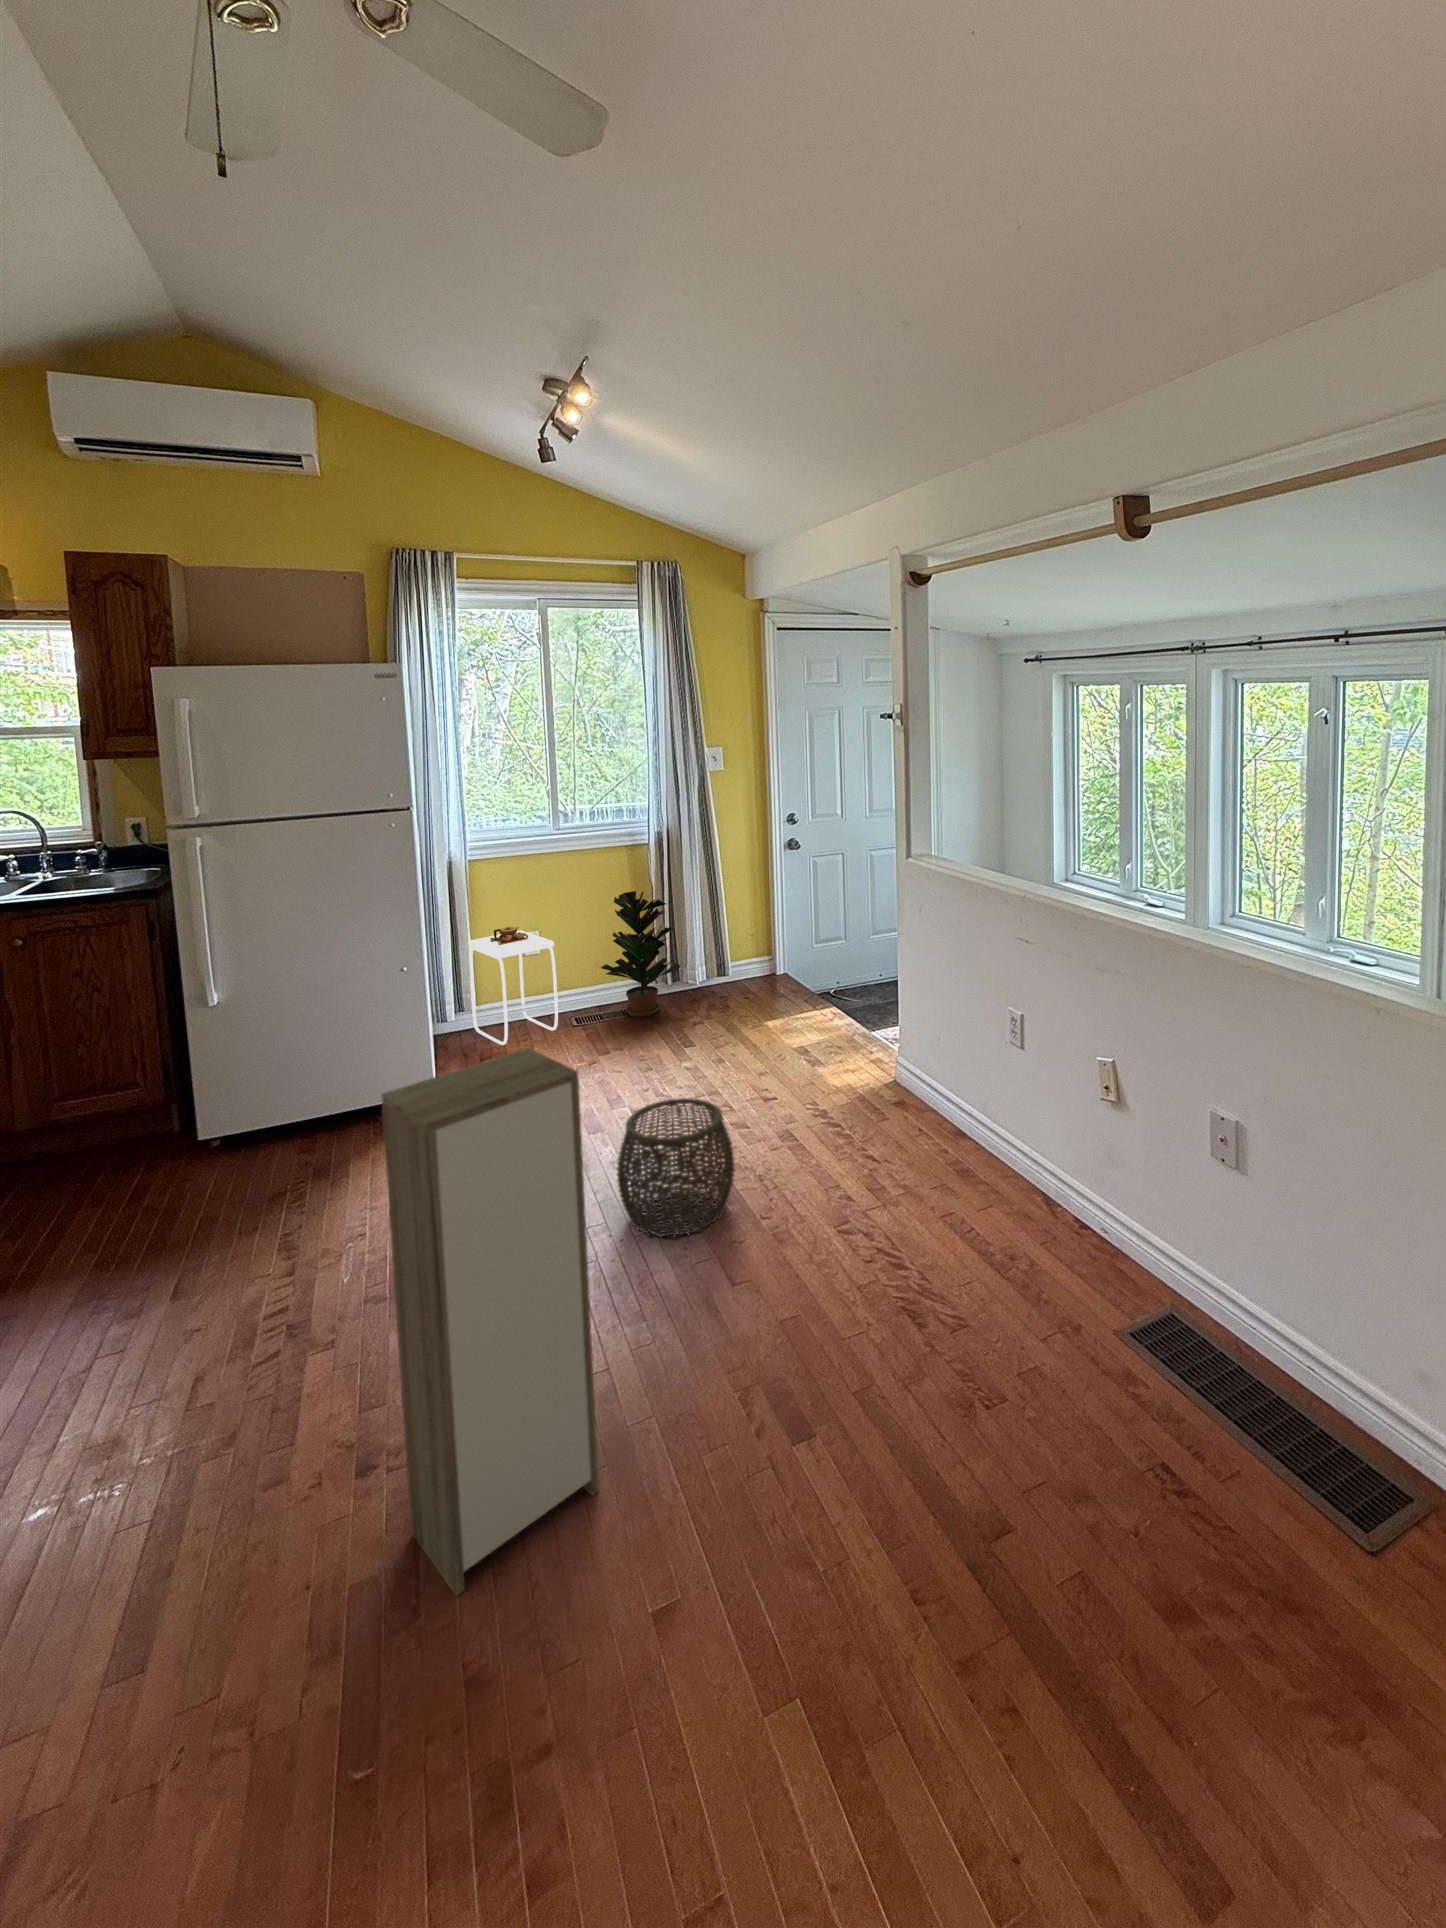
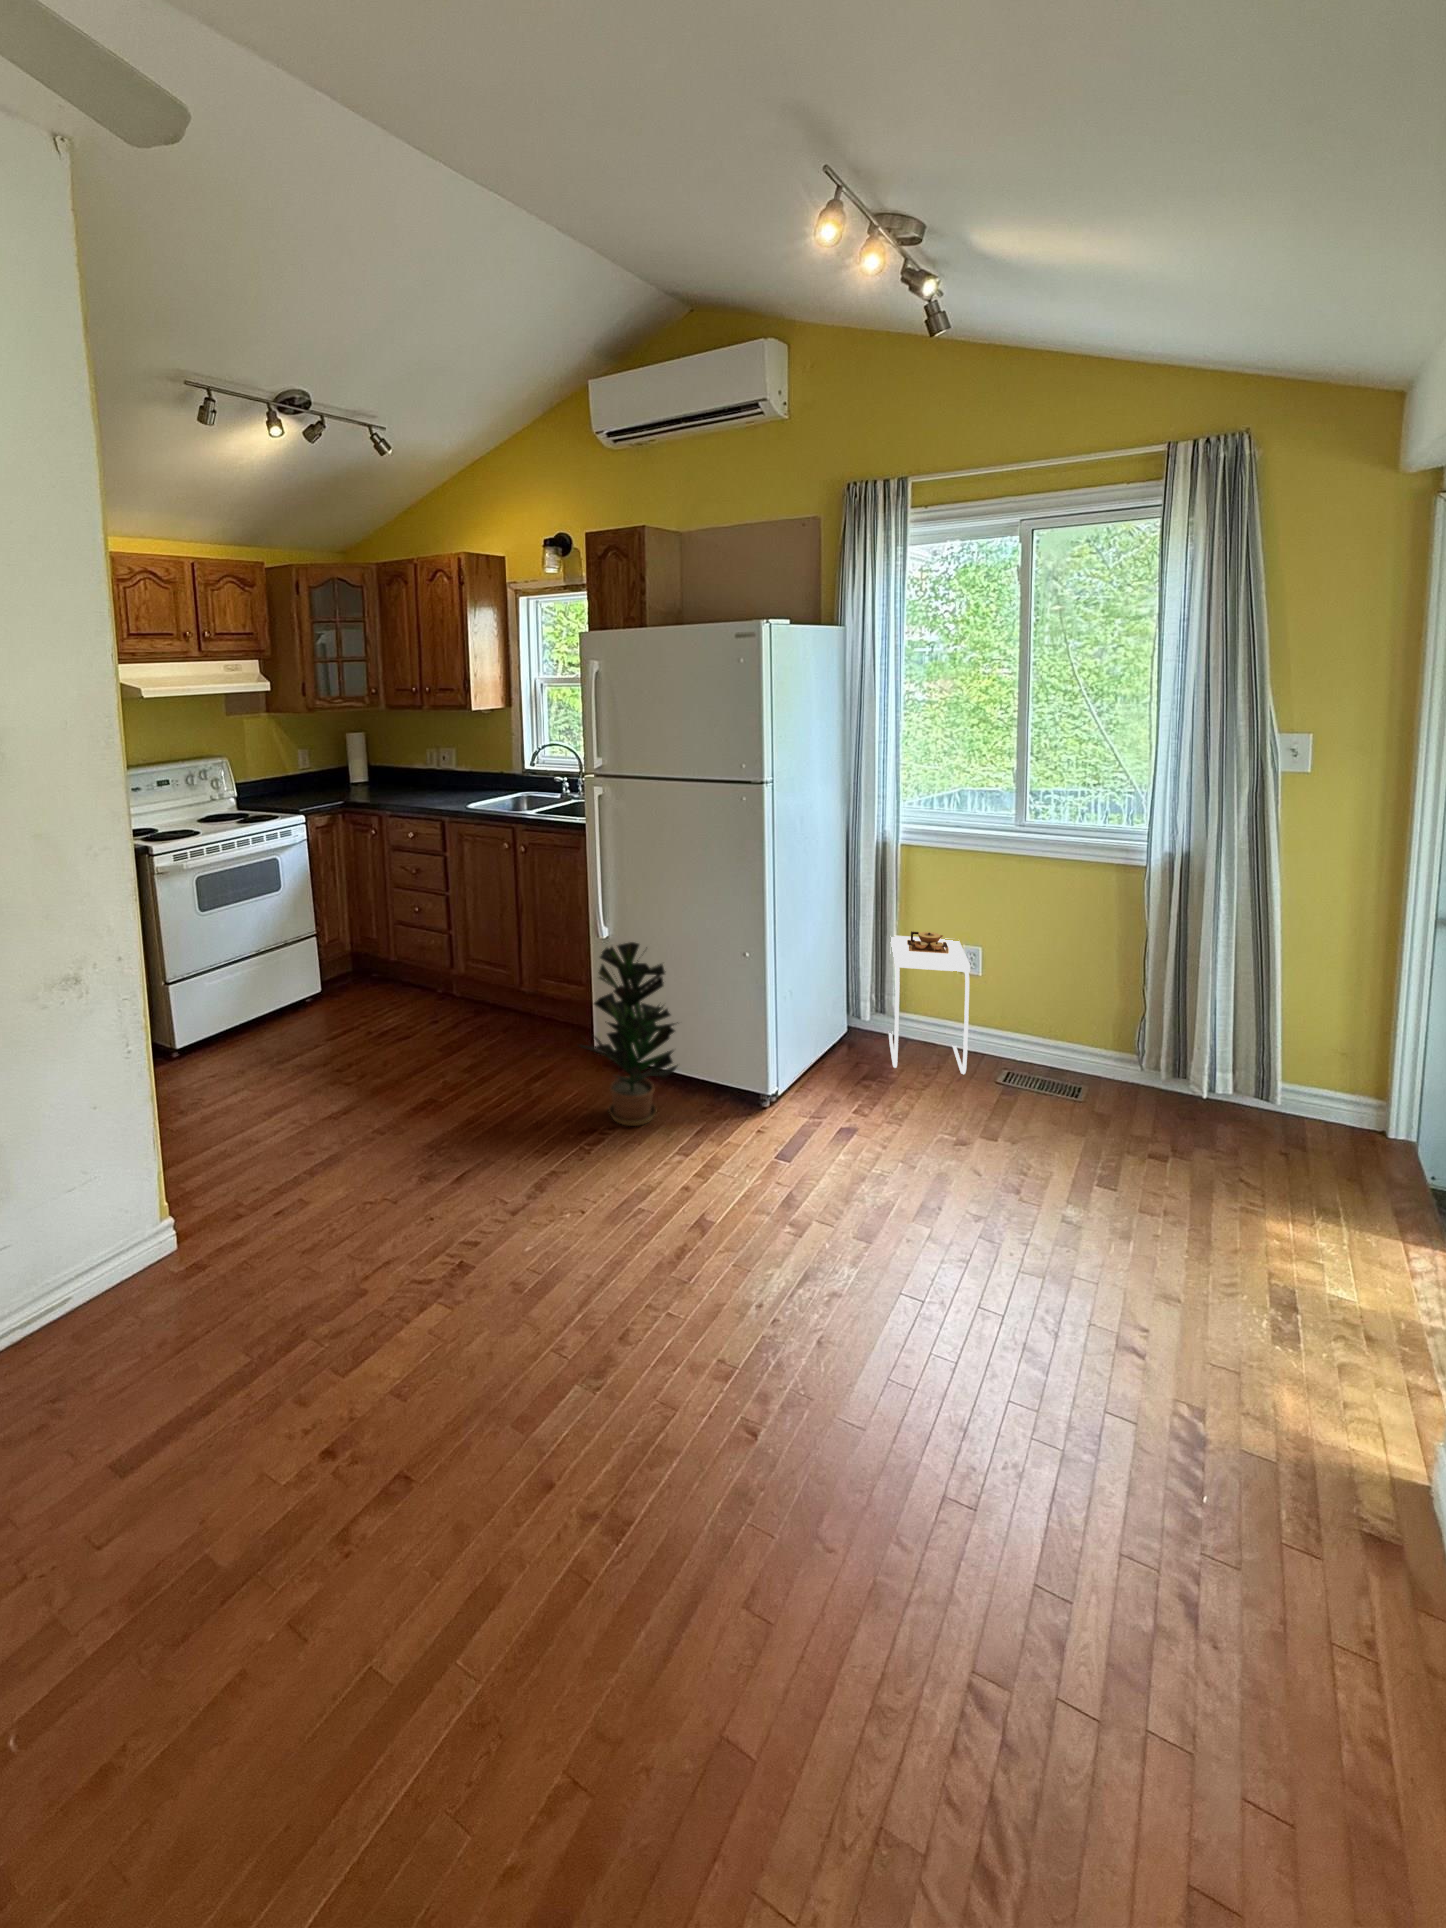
potted plant: present [601,891,681,1017] -> present [579,942,677,1126]
storage cabinet: present [381,1048,599,1596] -> none [117,1099,381,1720]
woven basket: present [617,1098,735,1237] -> none [719,1247,899,1485]

